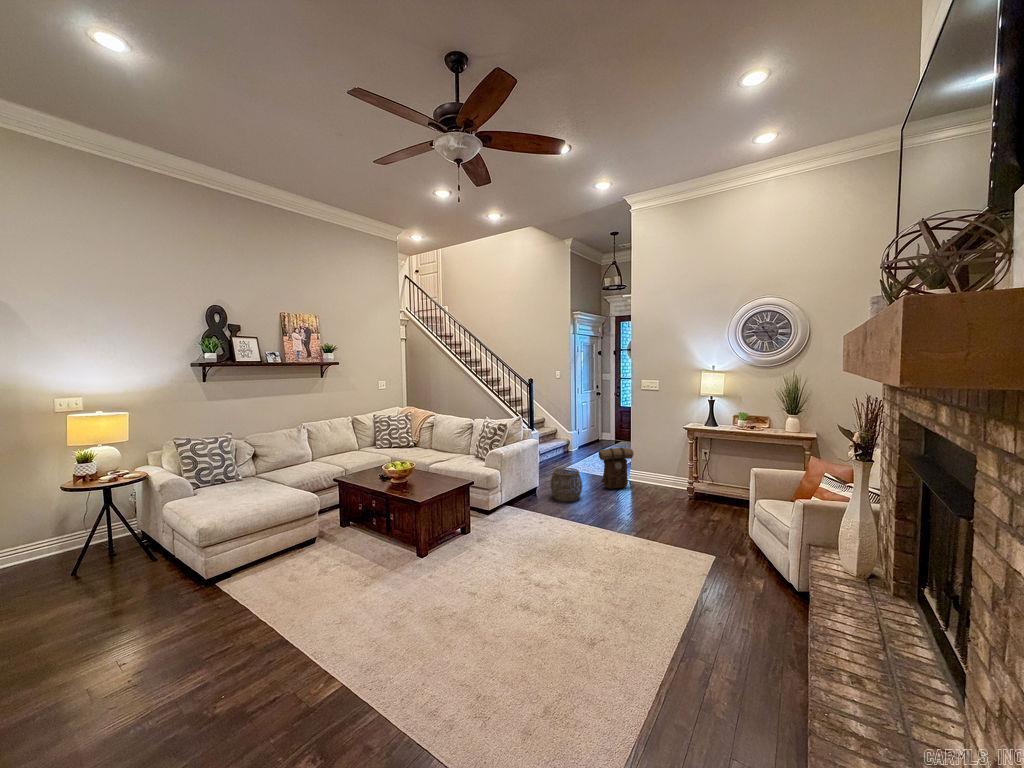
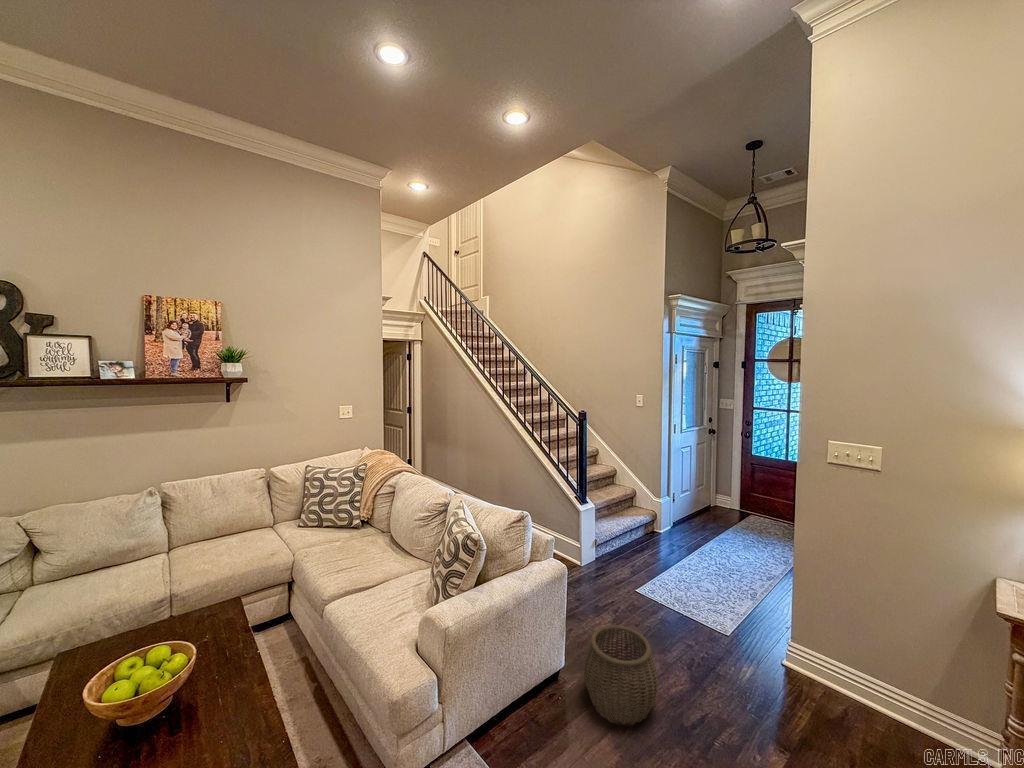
backpack: present [599,448,634,489] -> none [703,591,790,688]

